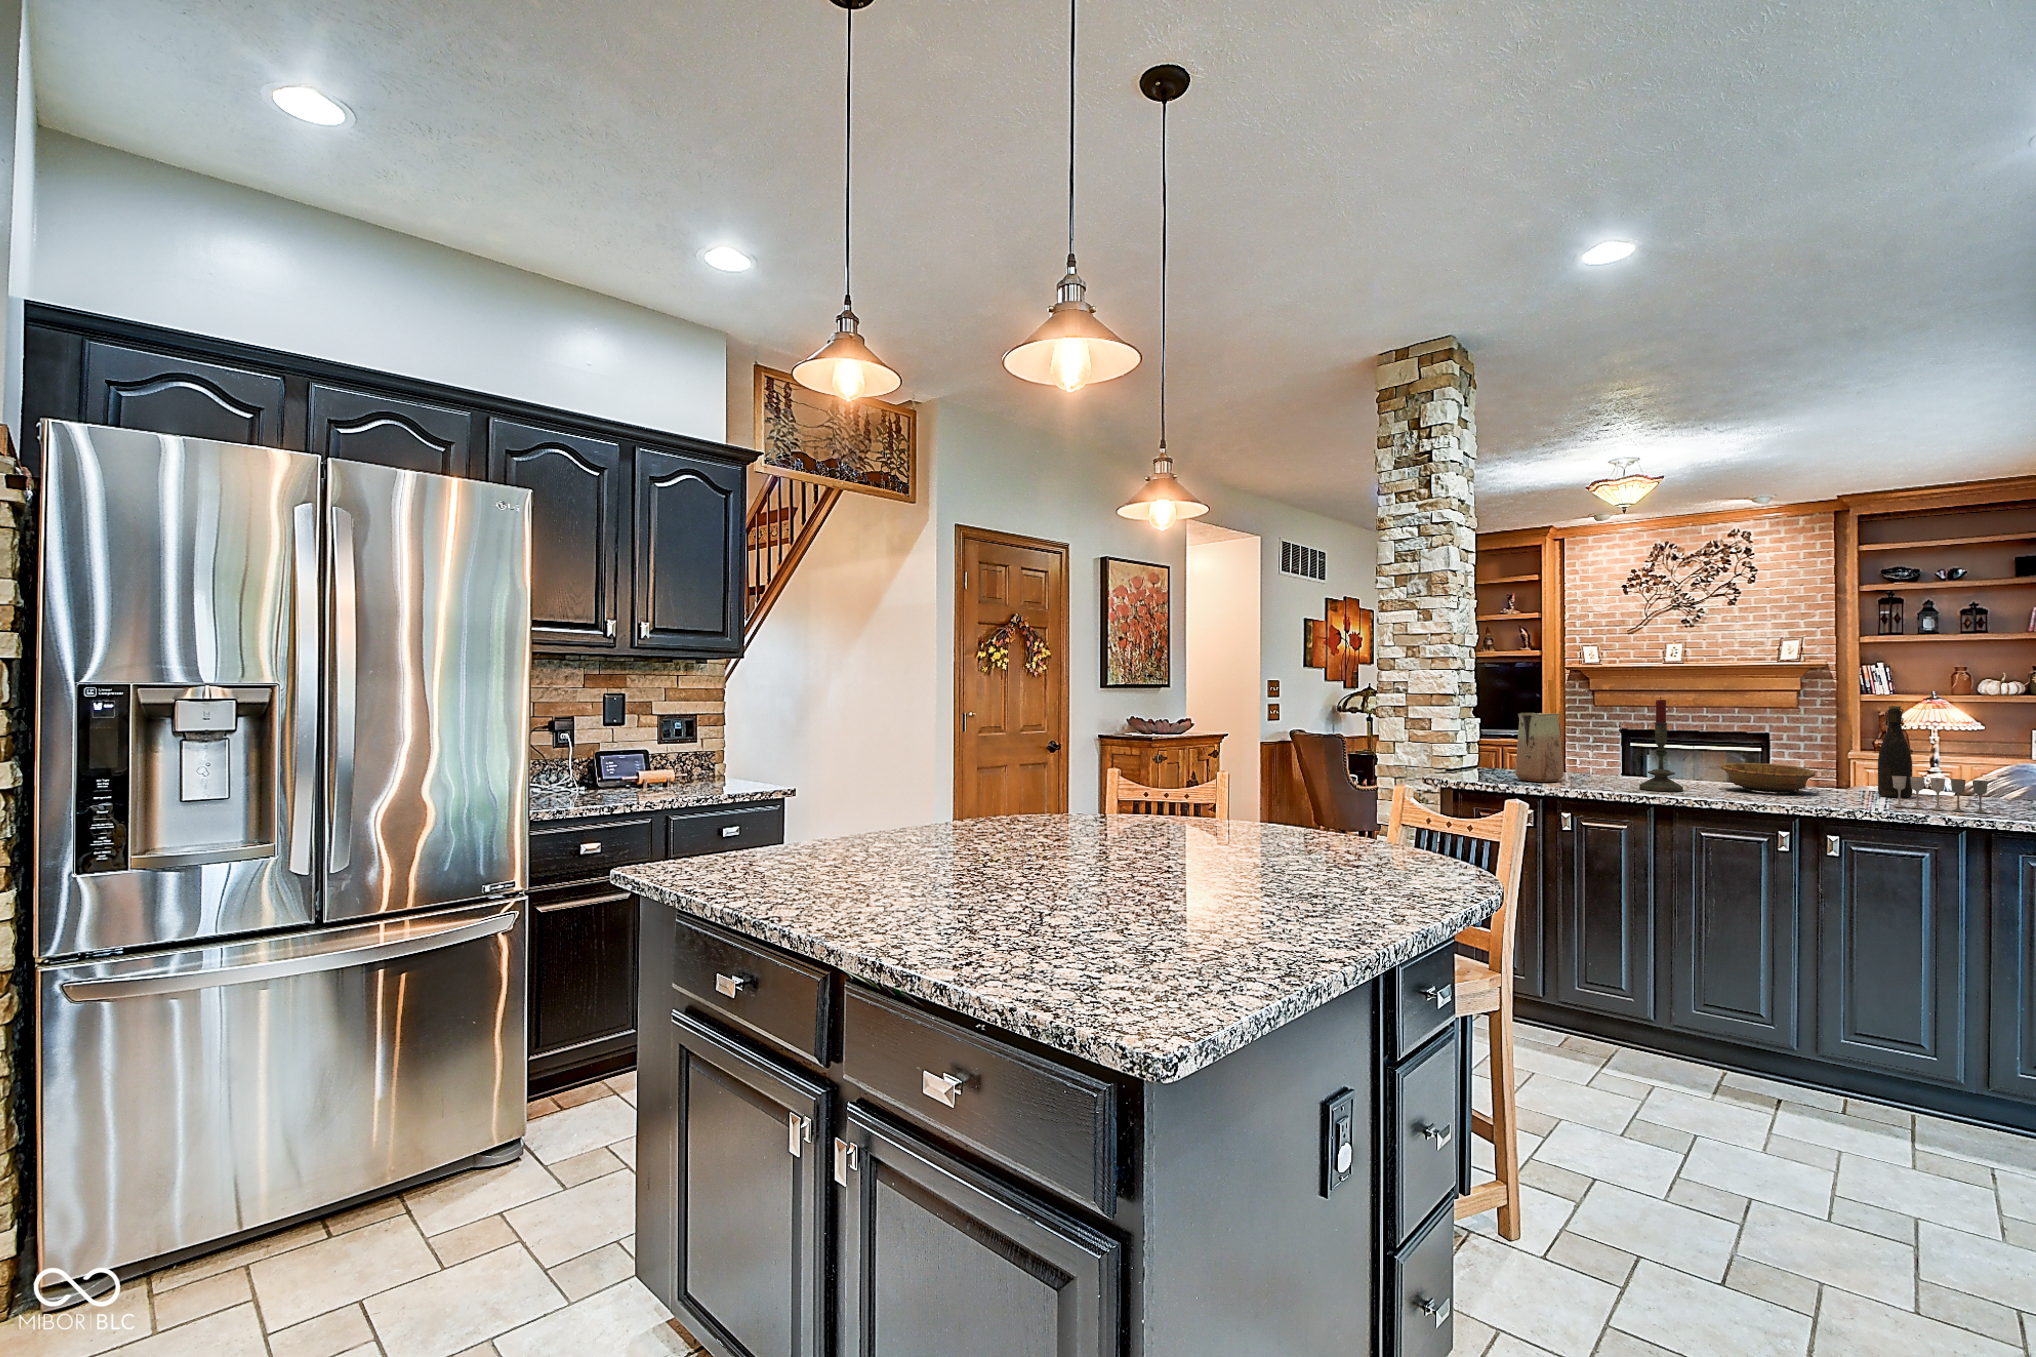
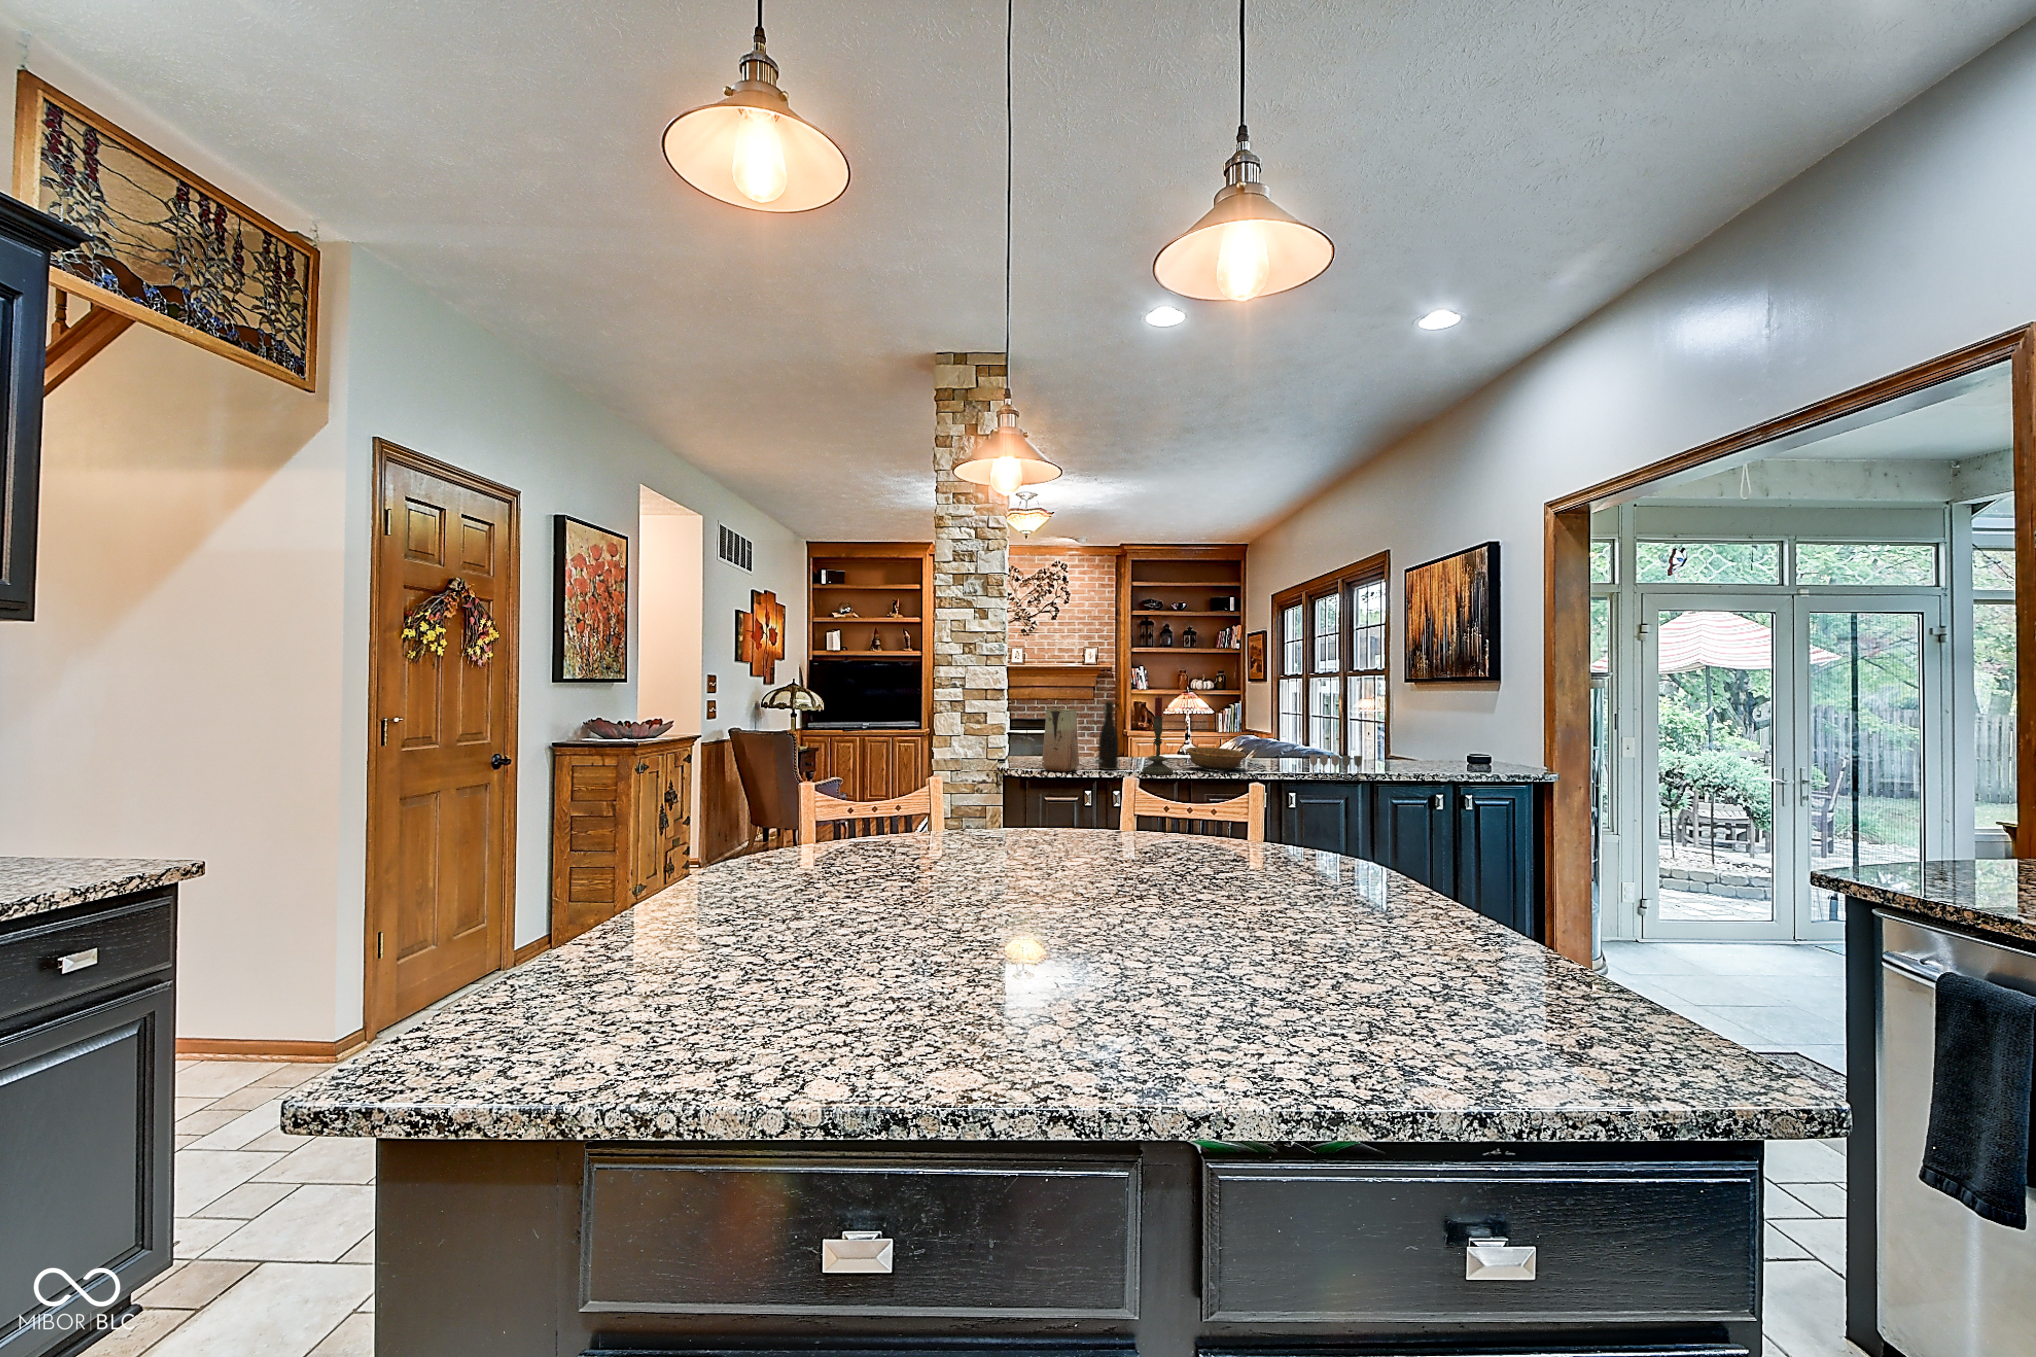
bottle: present [1878,706,1912,798] -> present [1098,700,1118,770]

